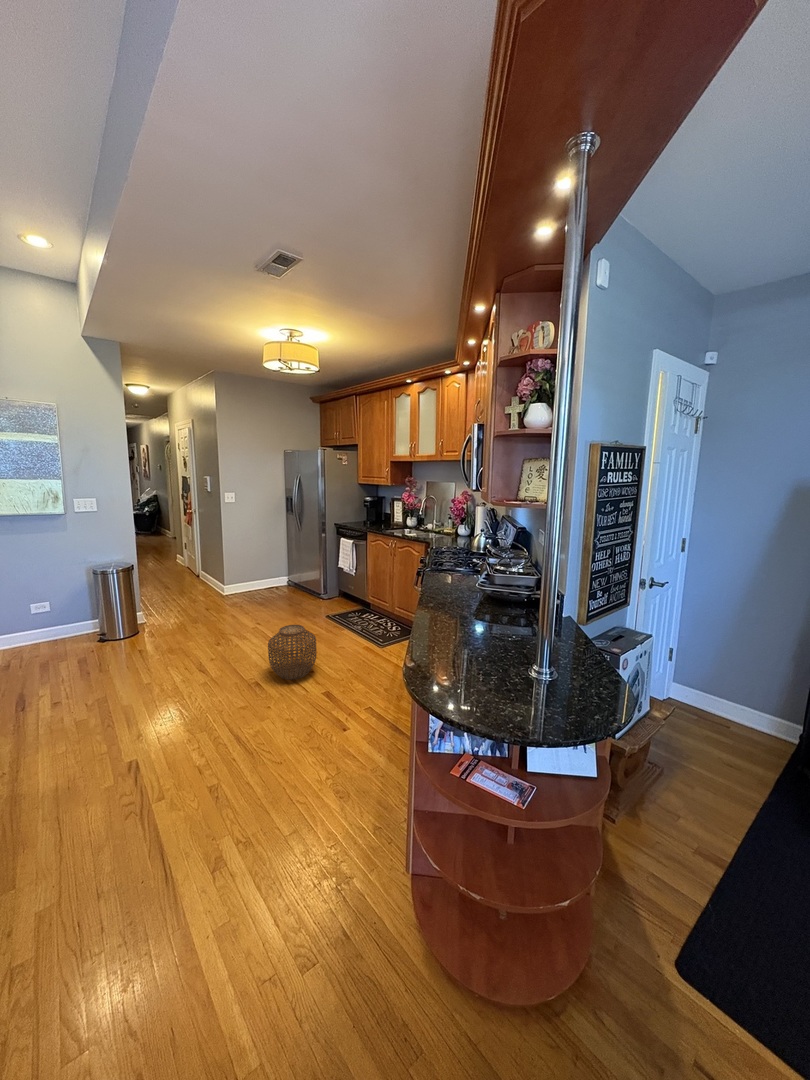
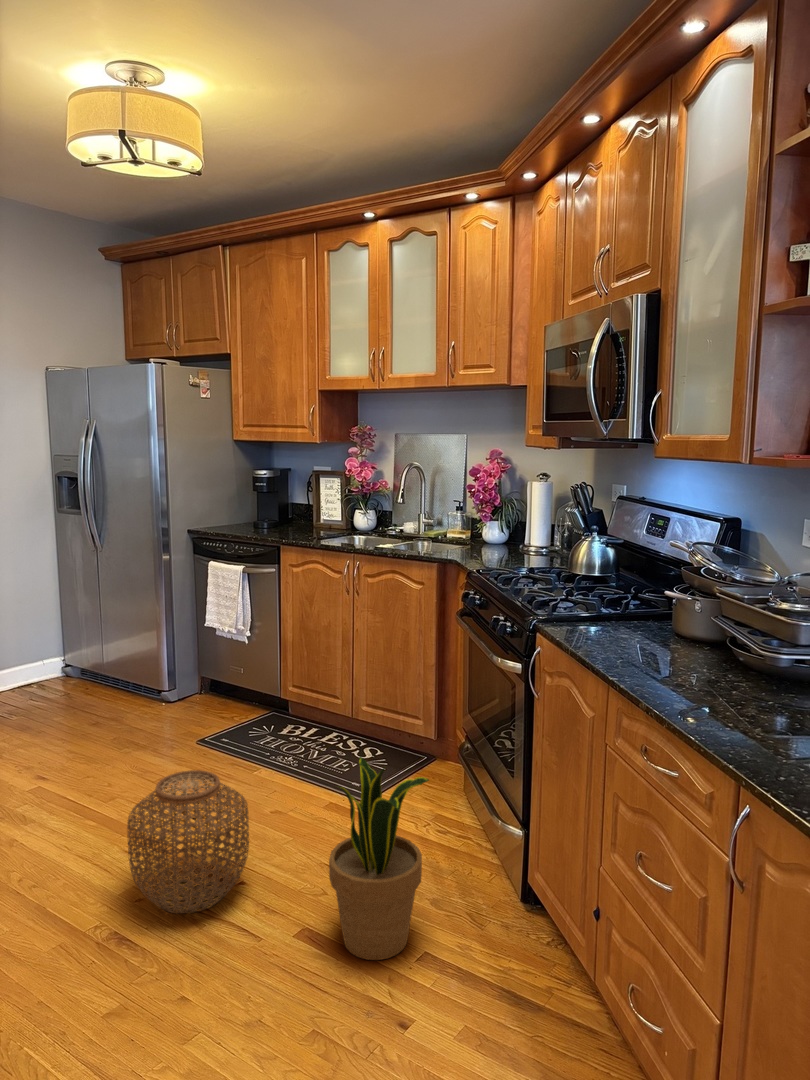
potted plant: none [334,625,377,707] -> present [329,757,429,960]

